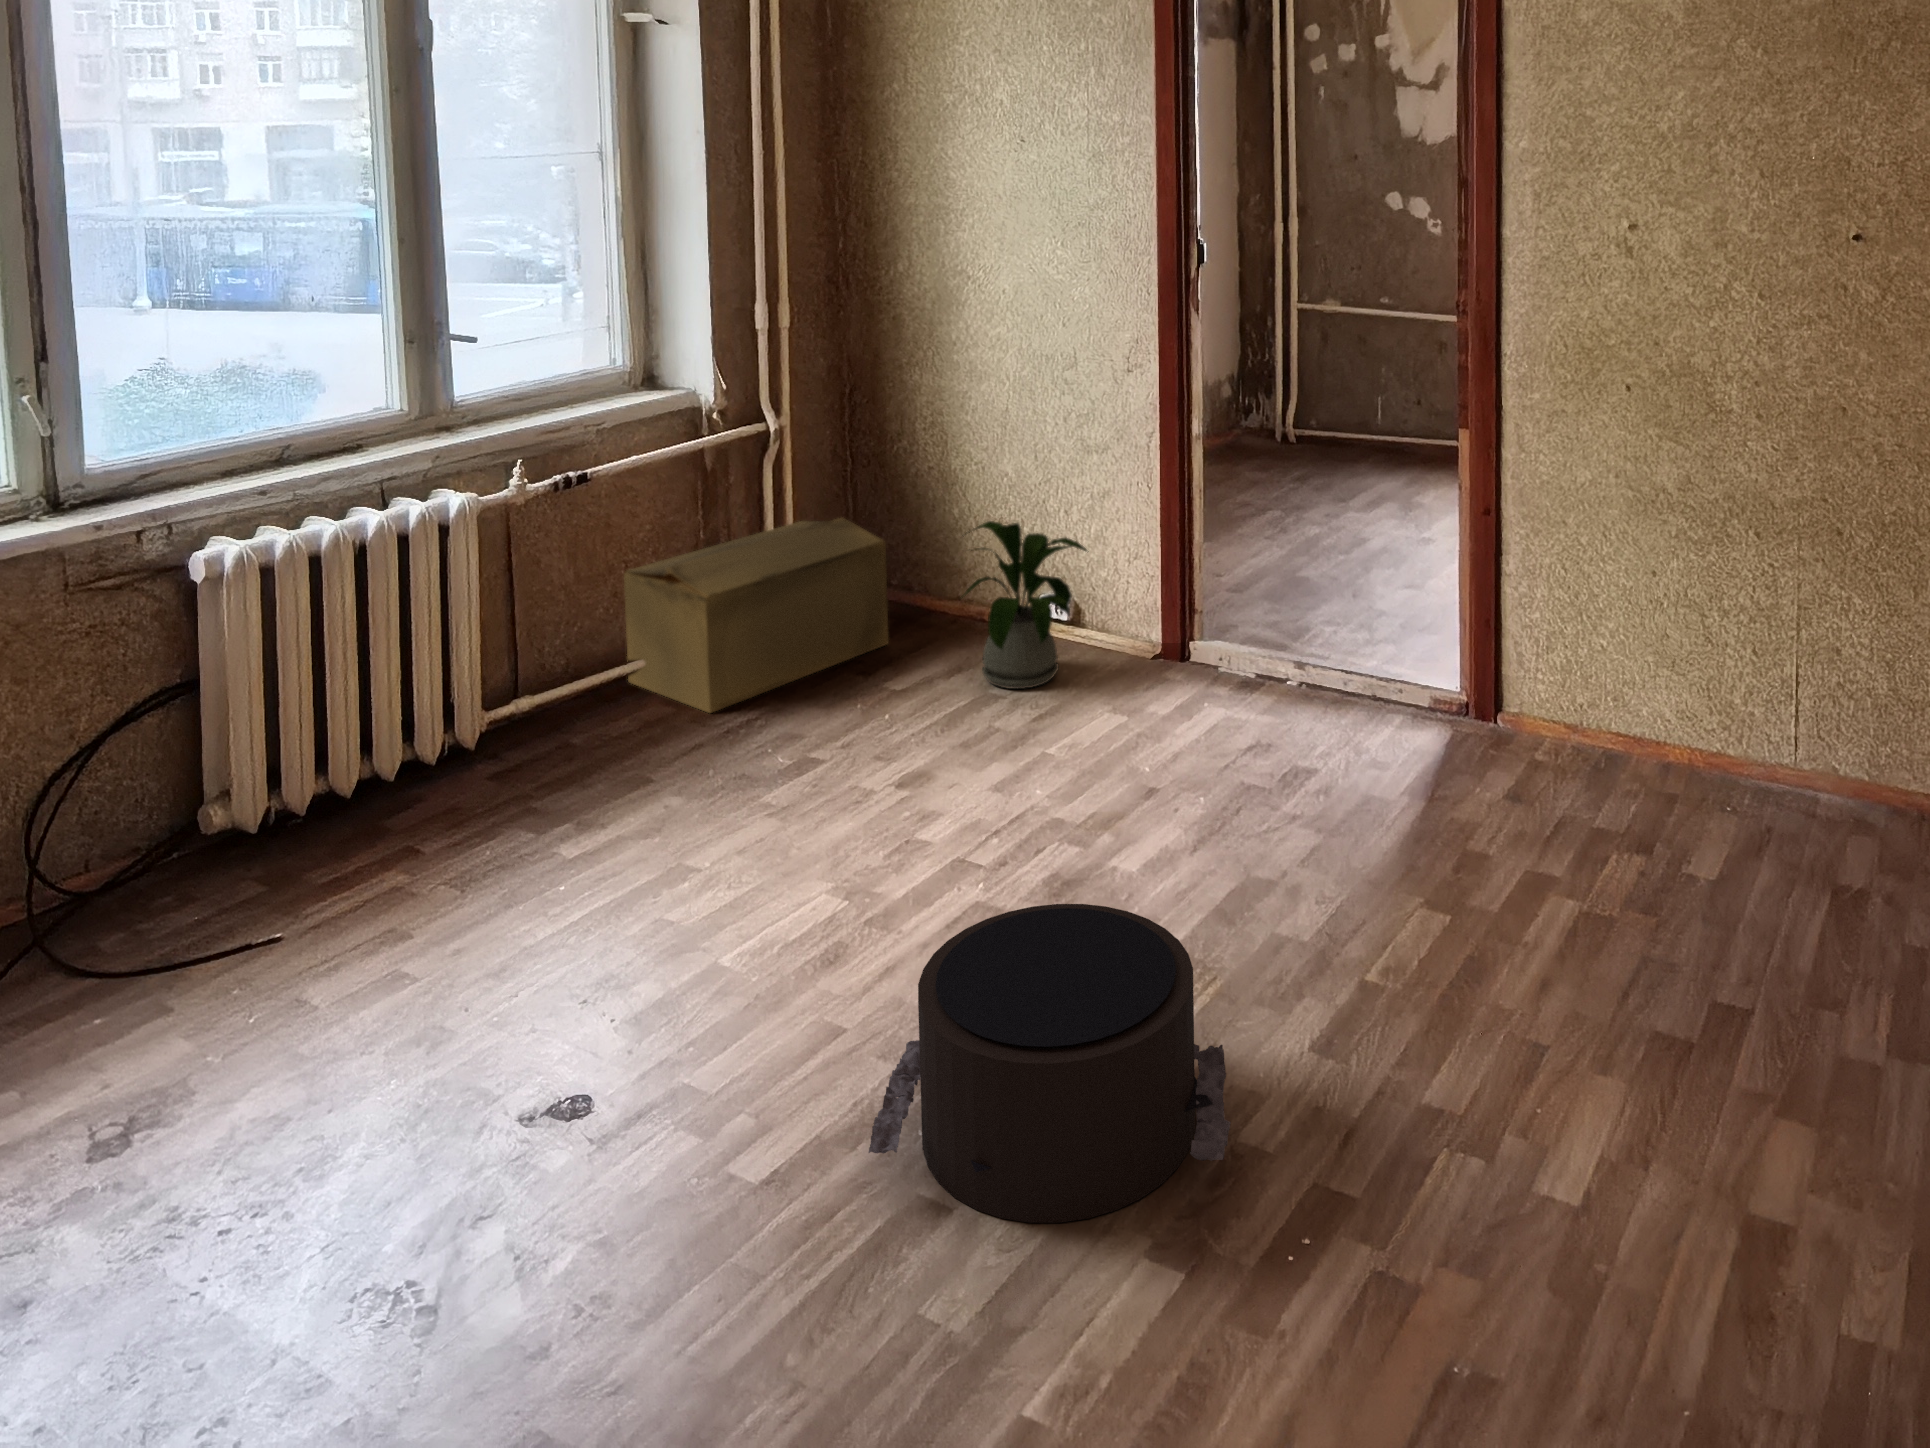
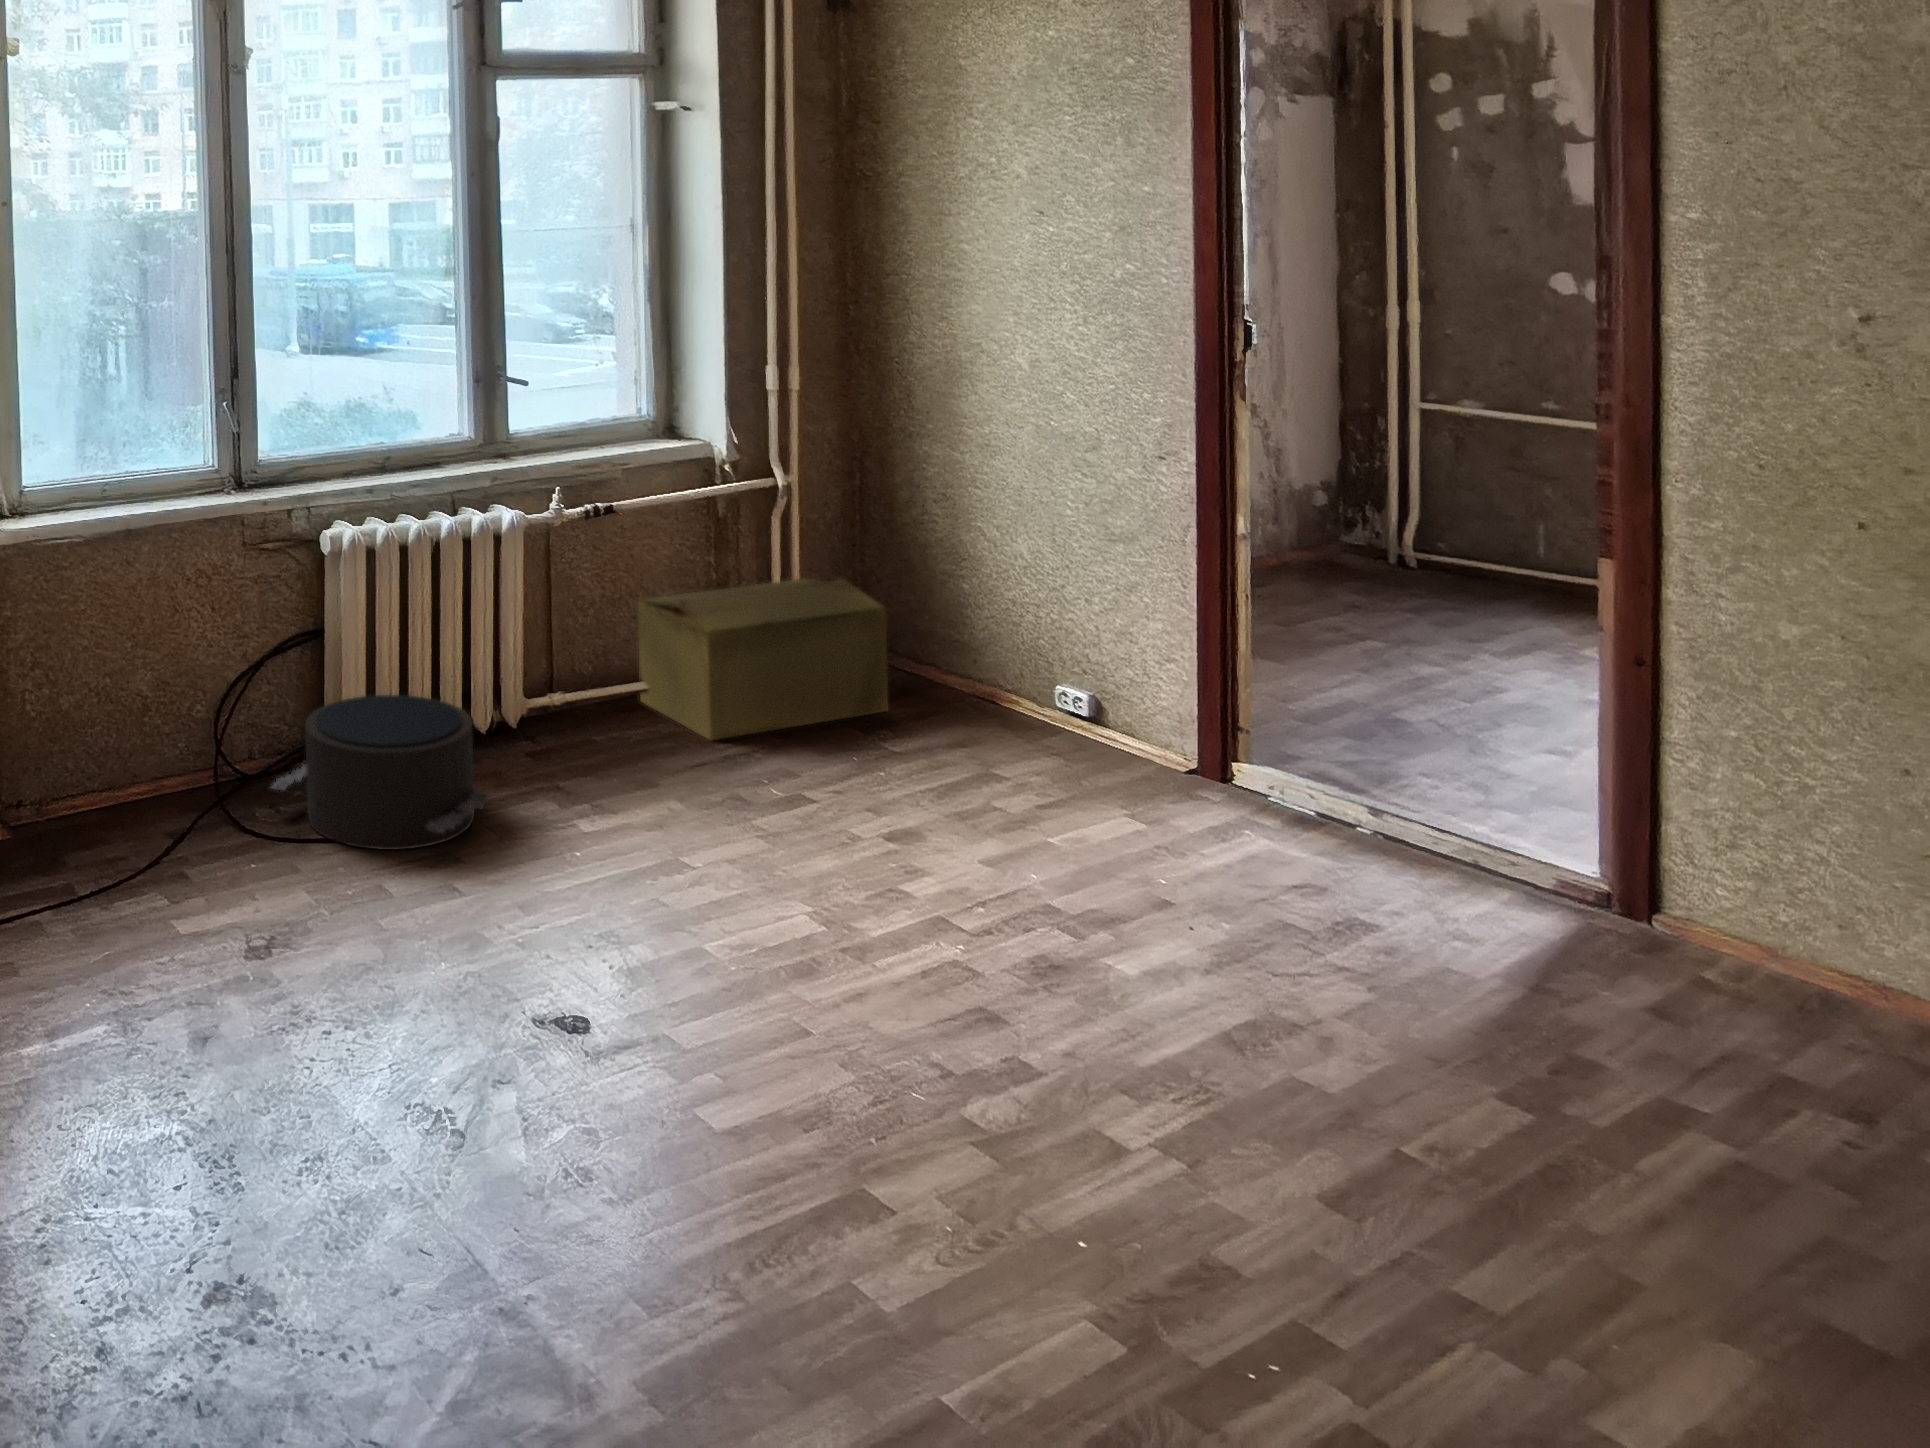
house plant: present [964,521,1087,689] -> none [959,599,1106,779]
pouf: present [869,904,1231,1223] -> present [272,695,489,850]

